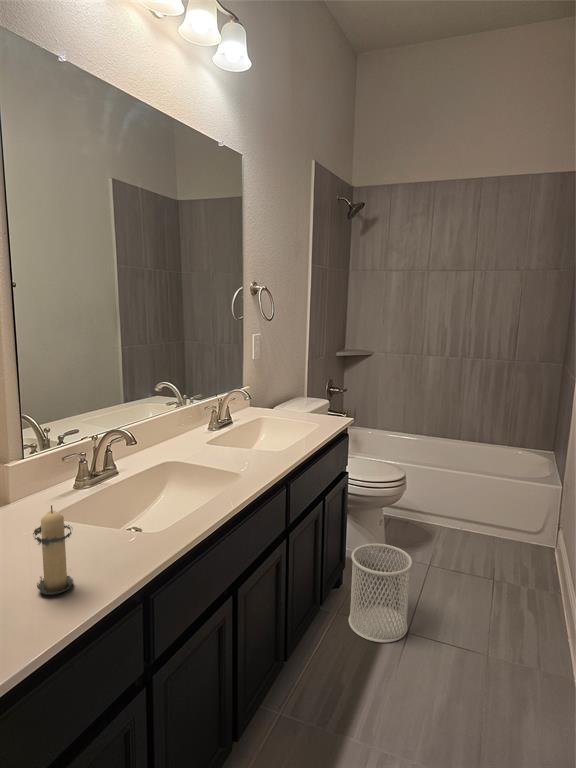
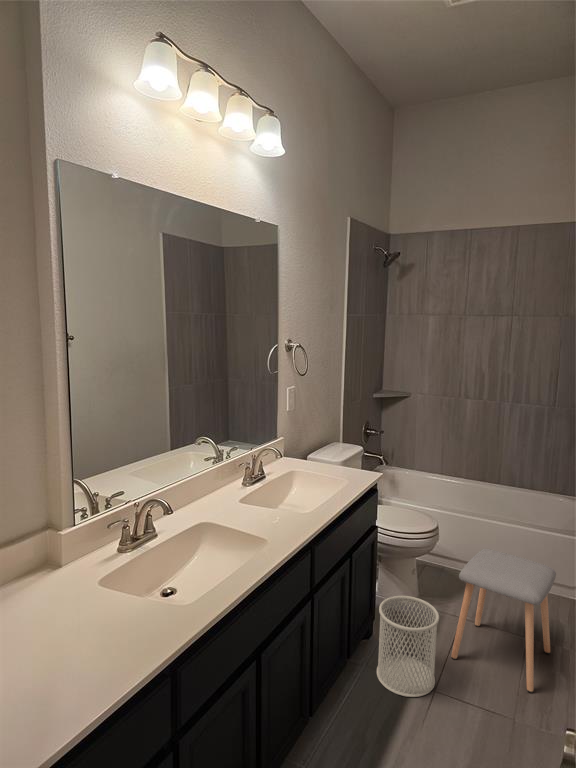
stool: none [422,496,524,632] -> present [451,549,556,693]
candle: present [33,505,73,595] -> none [75,586,116,666]

